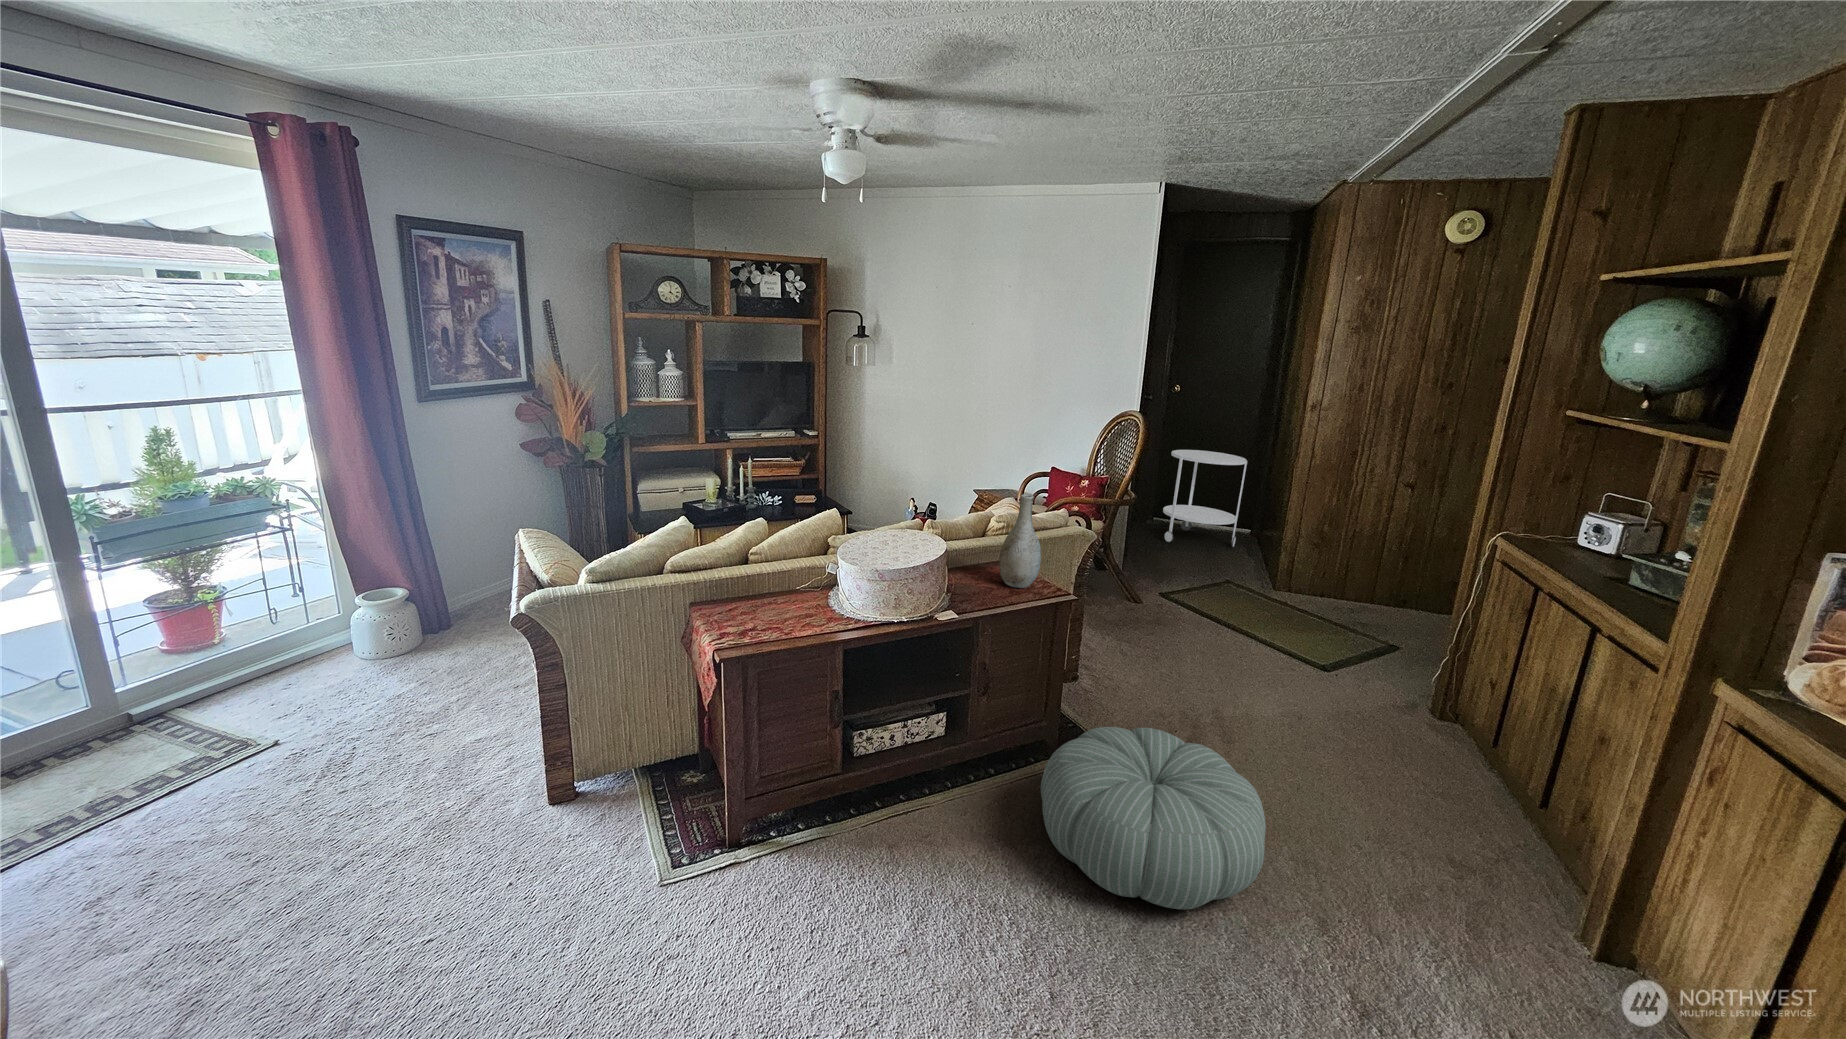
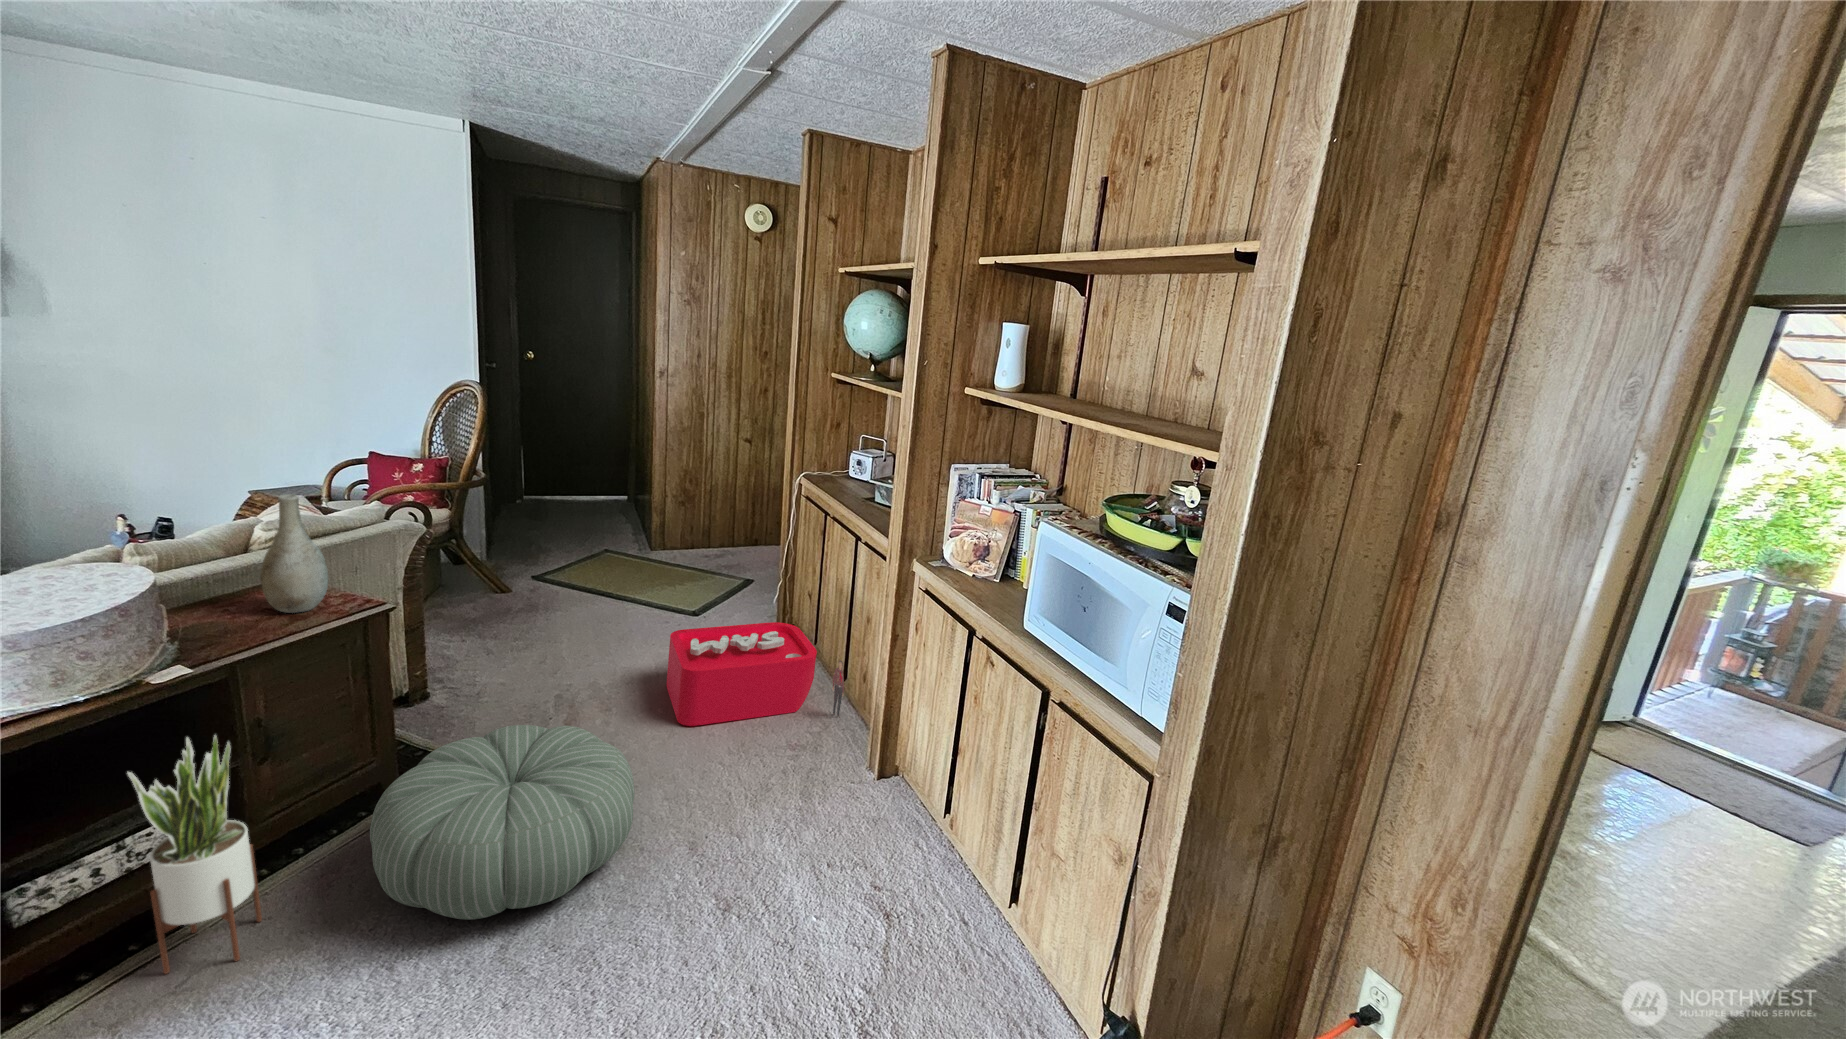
side table: present [1163,450,1247,547] -> none [530,419,614,519]
potted plant: none [913,664,972,841] -> present [128,735,262,974]
storage bin: none [1291,682,1541,850] -> present [666,622,844,726]

